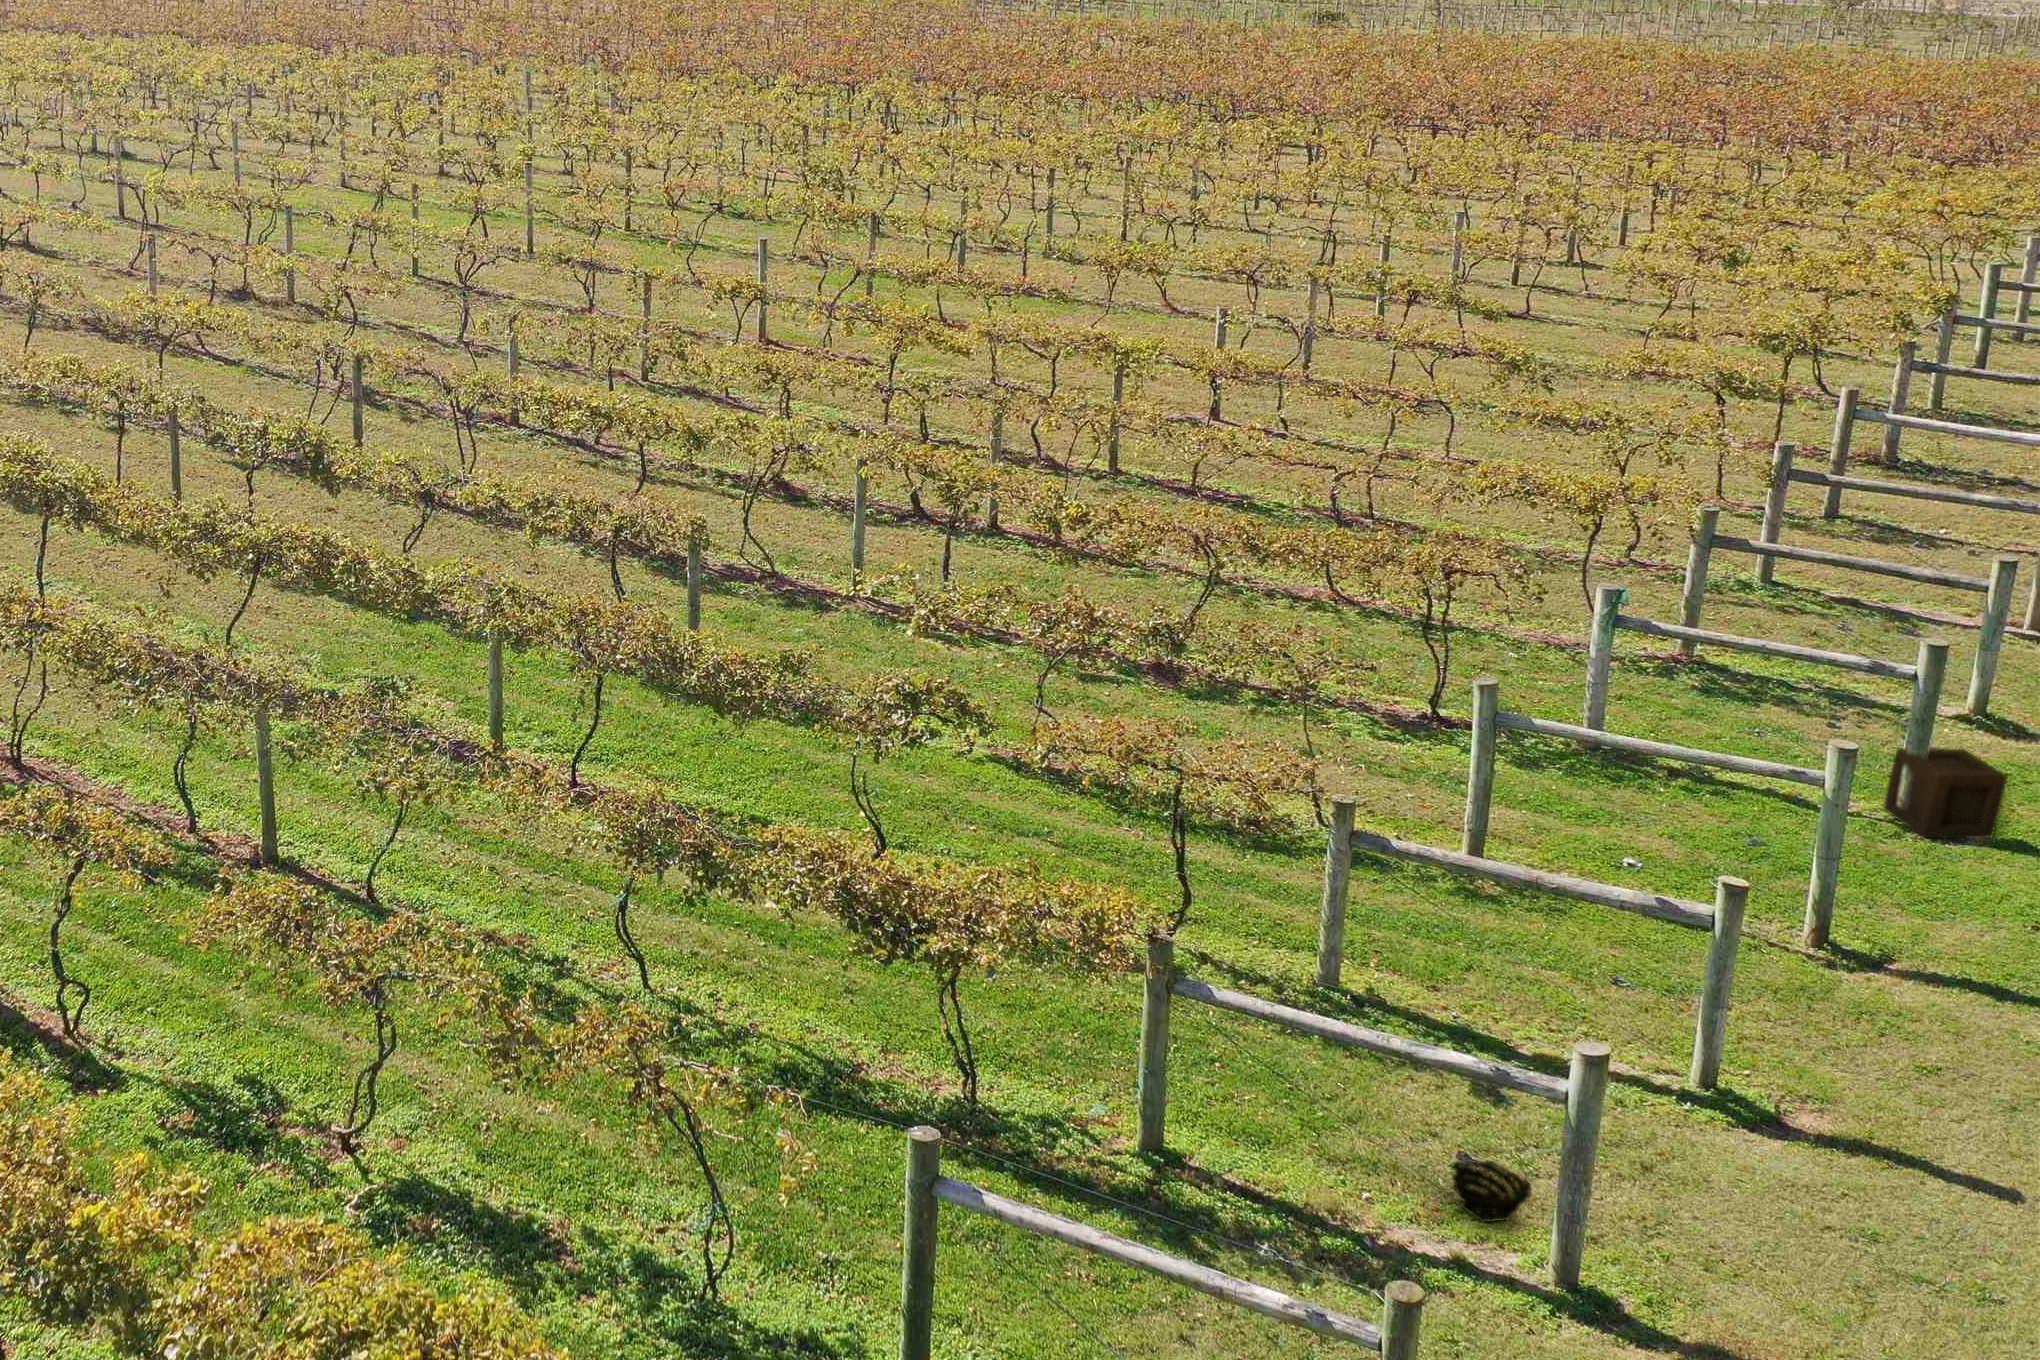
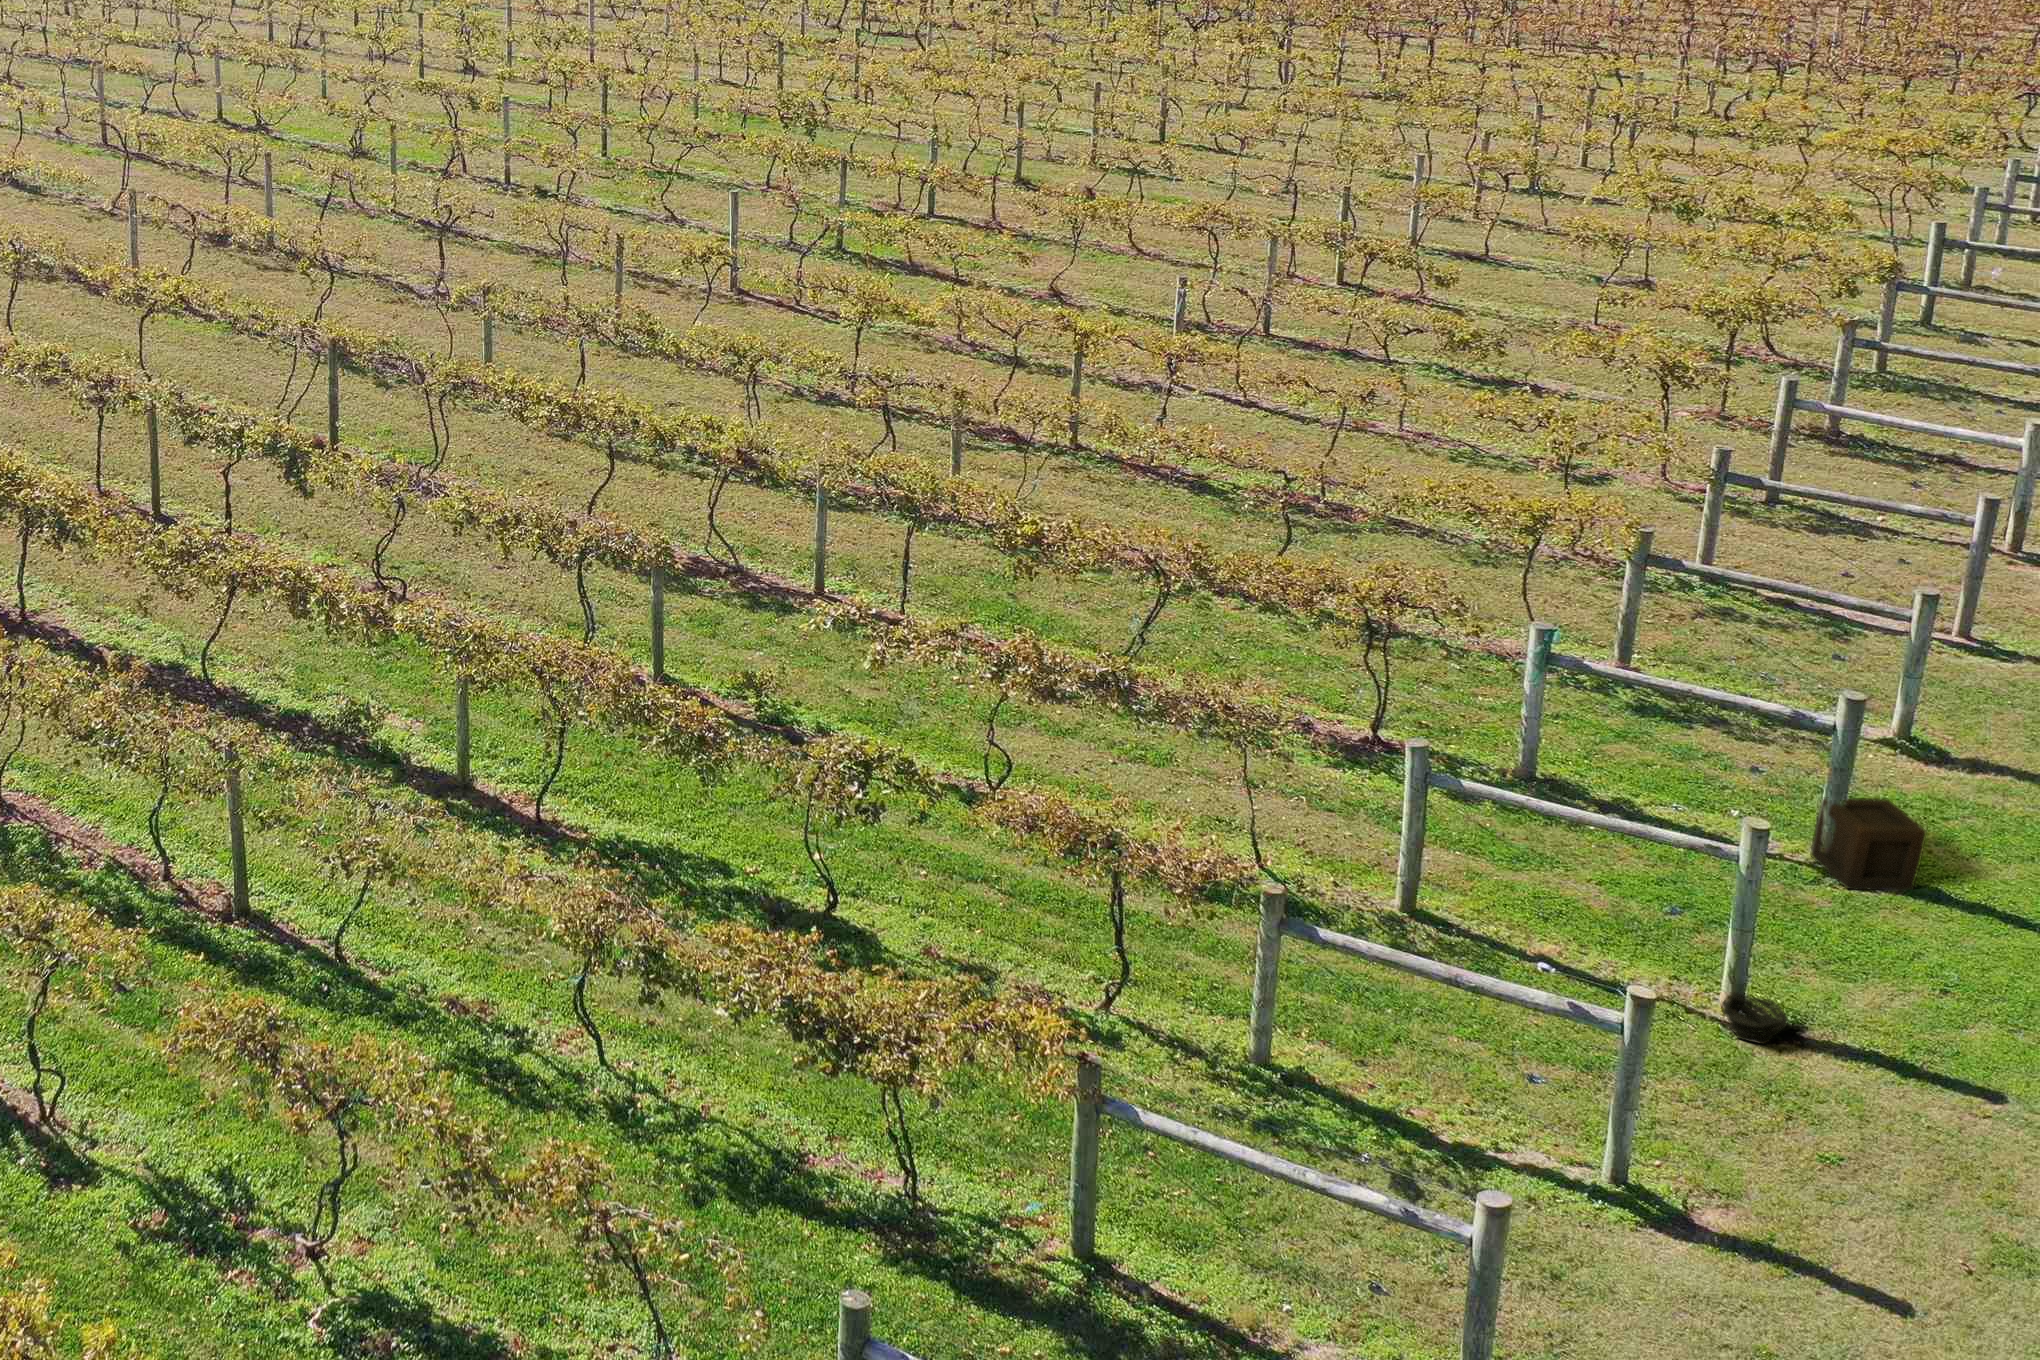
basket: present [1451,1150,1532,1222] -> present [1722,981,1788,1044]

